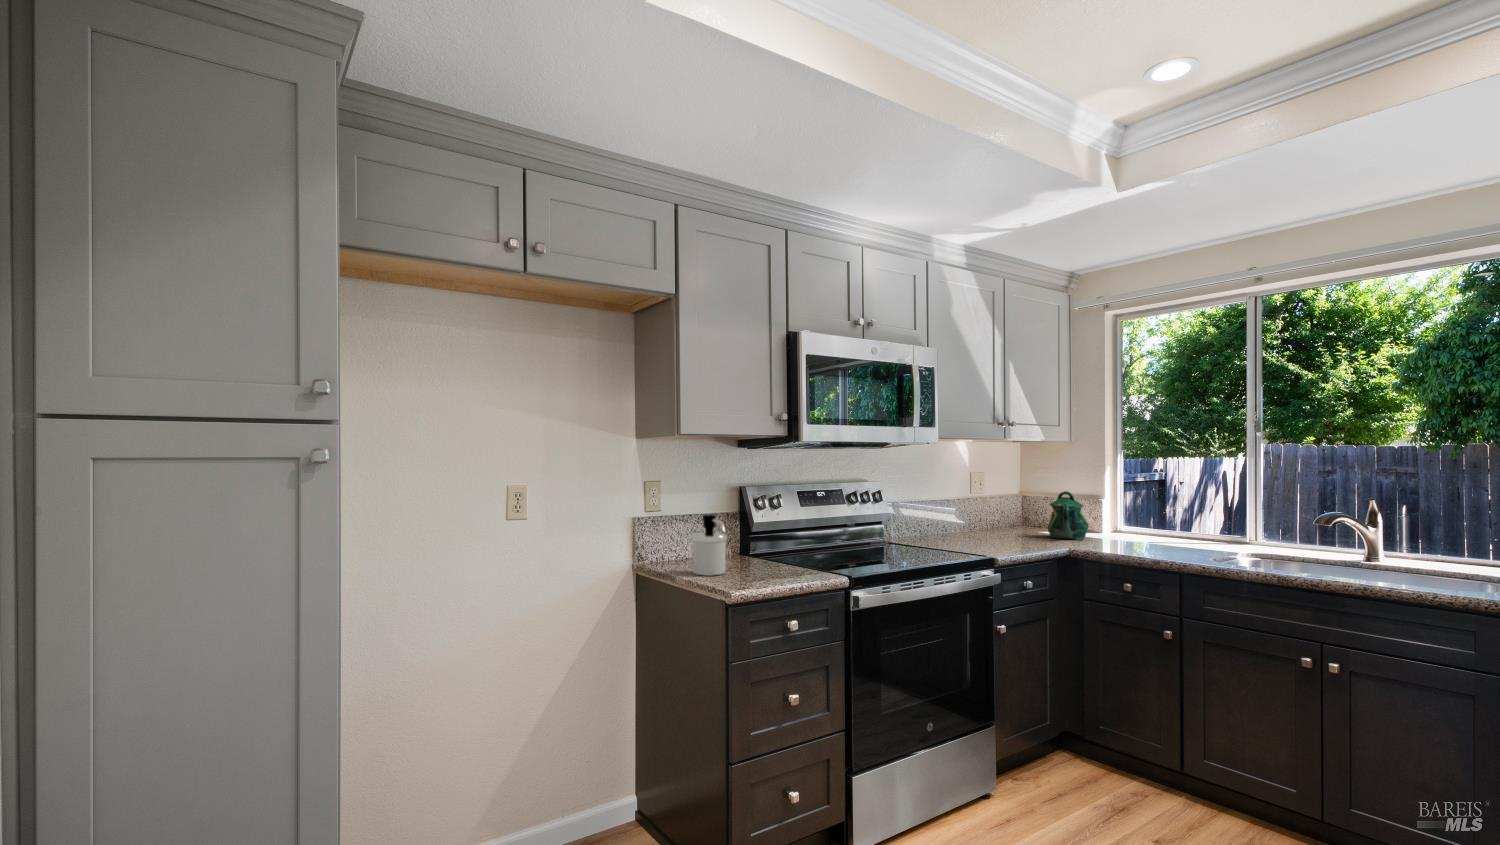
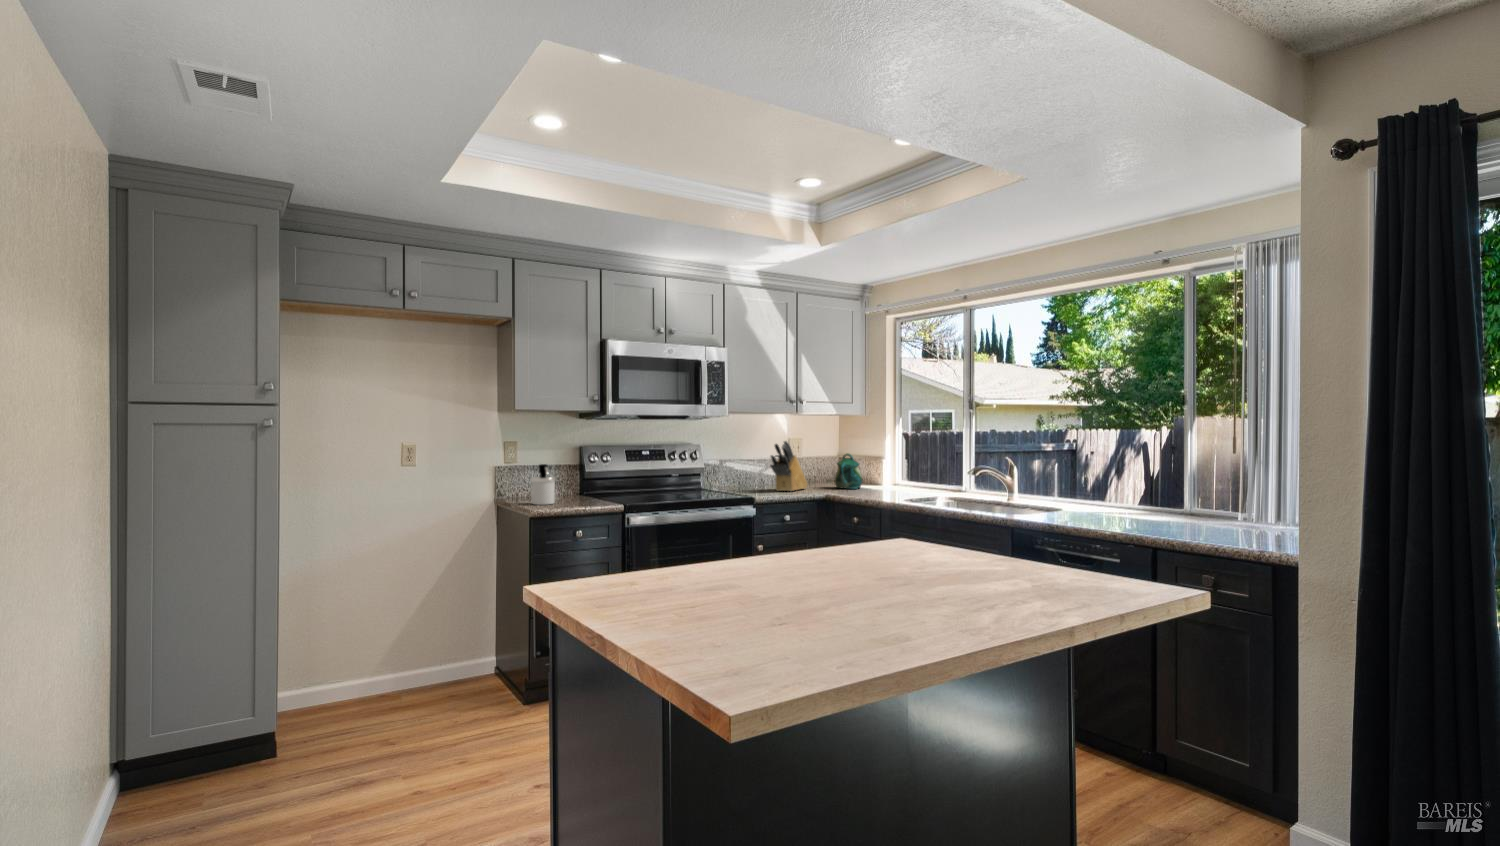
knife block: none [983,476,1017,545] -> present [770,441,808,491]

